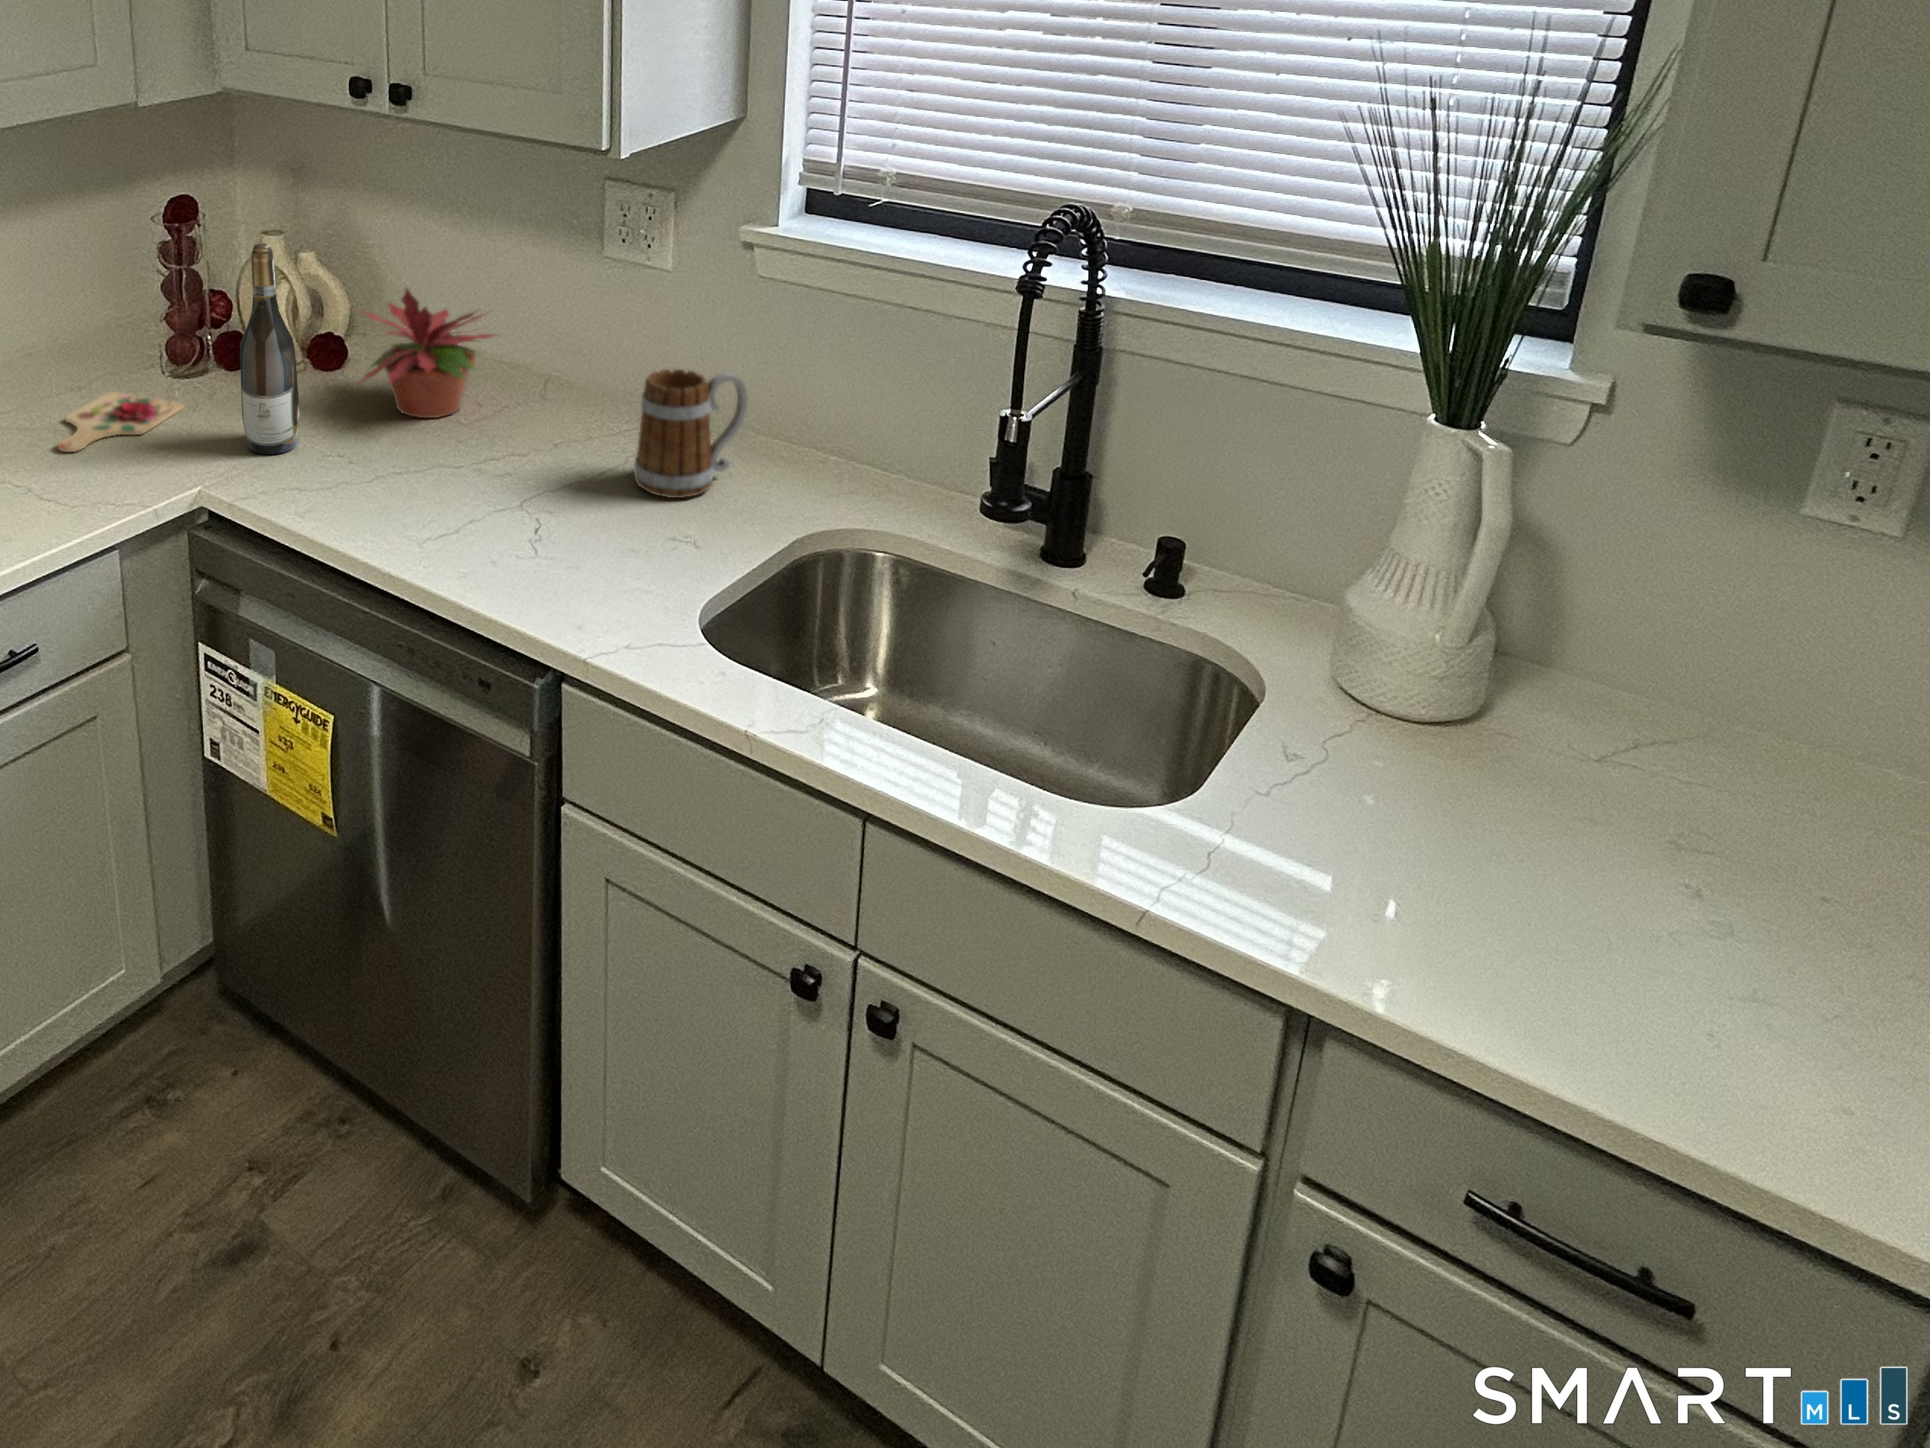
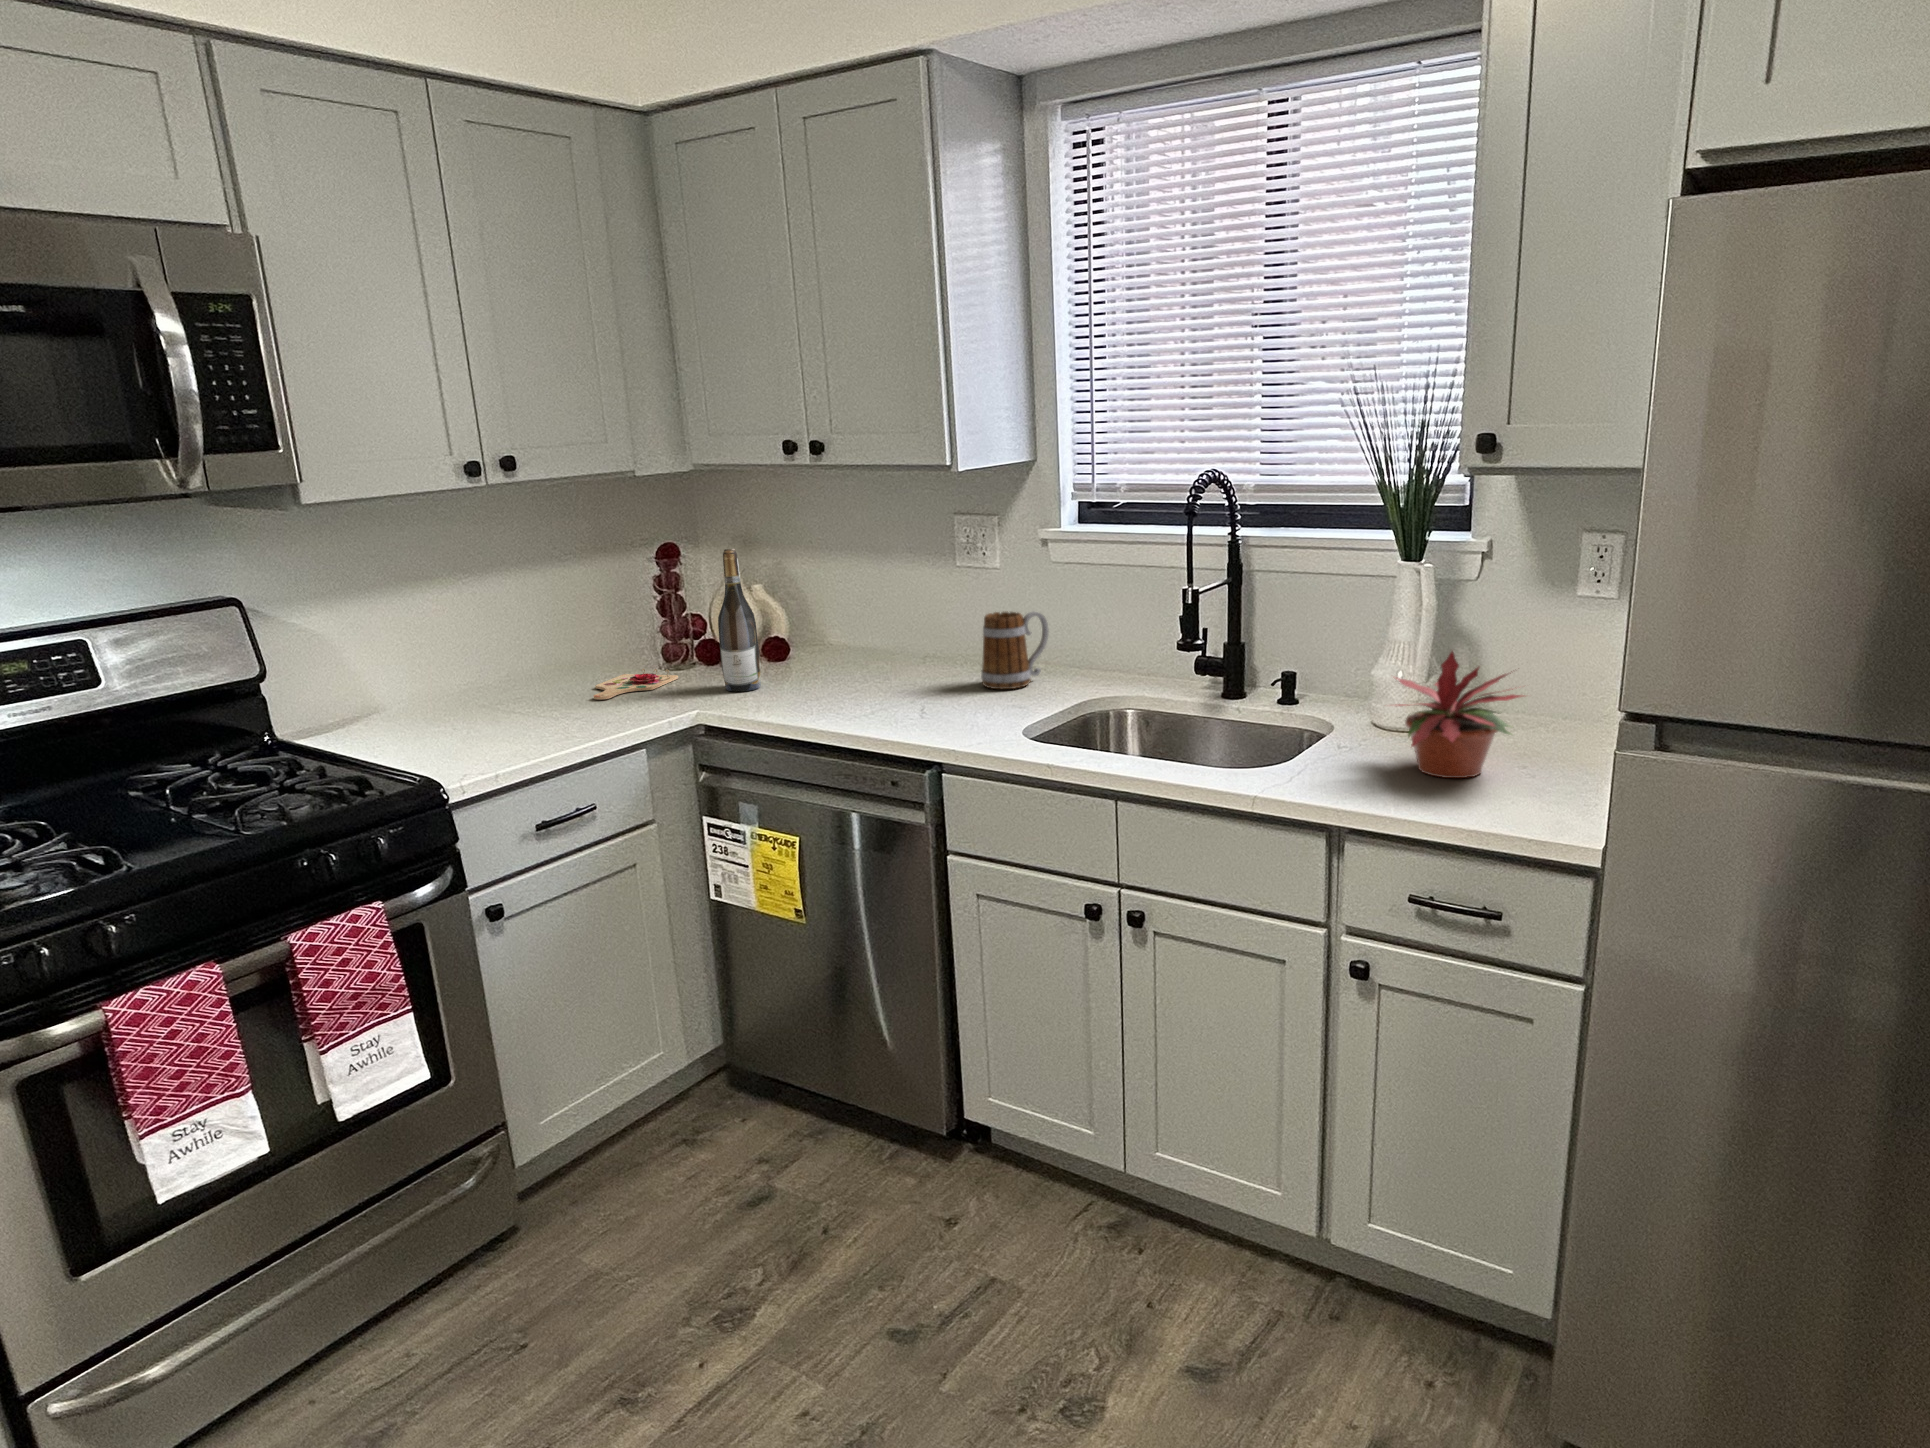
potted plant: present [358,289,493,418] -> present [1396,651,1523,778]

